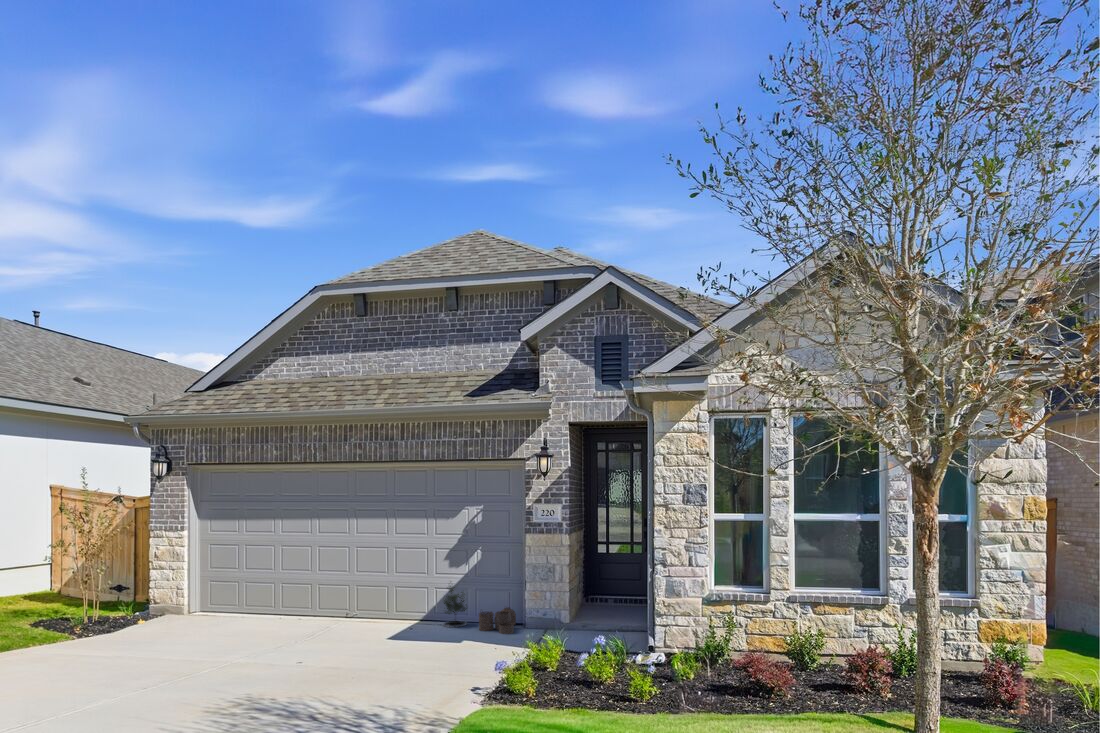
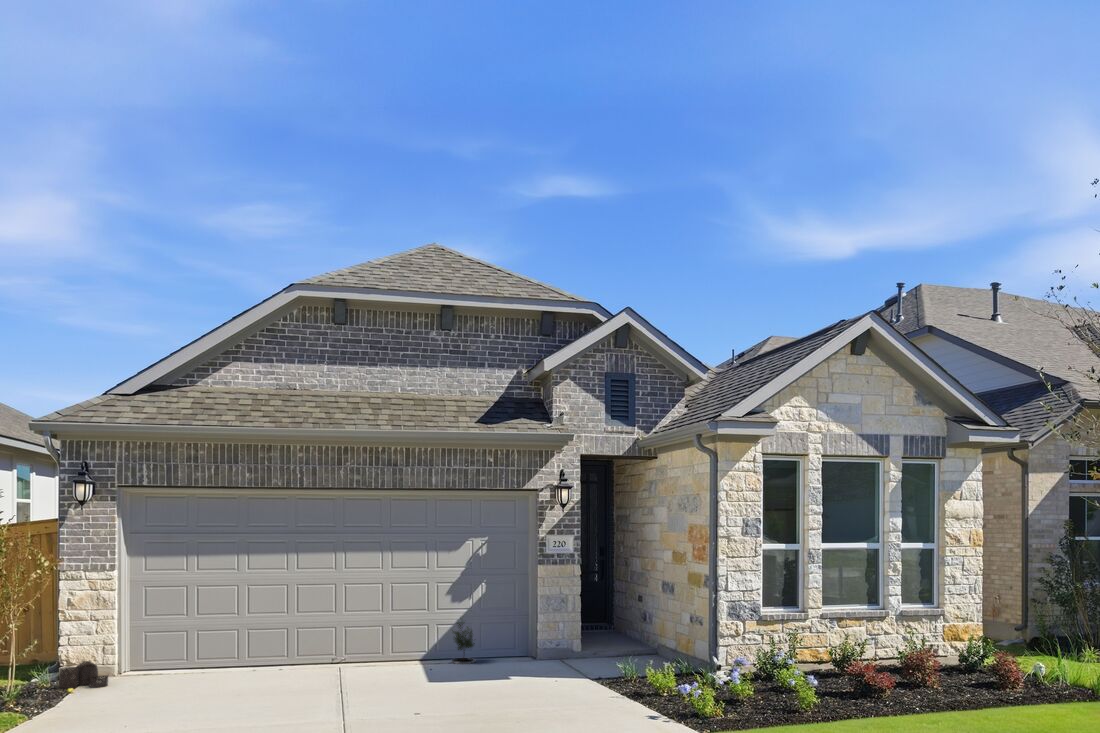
woven basket: present [479,607,516,634] -> present [59,661,108,688]

